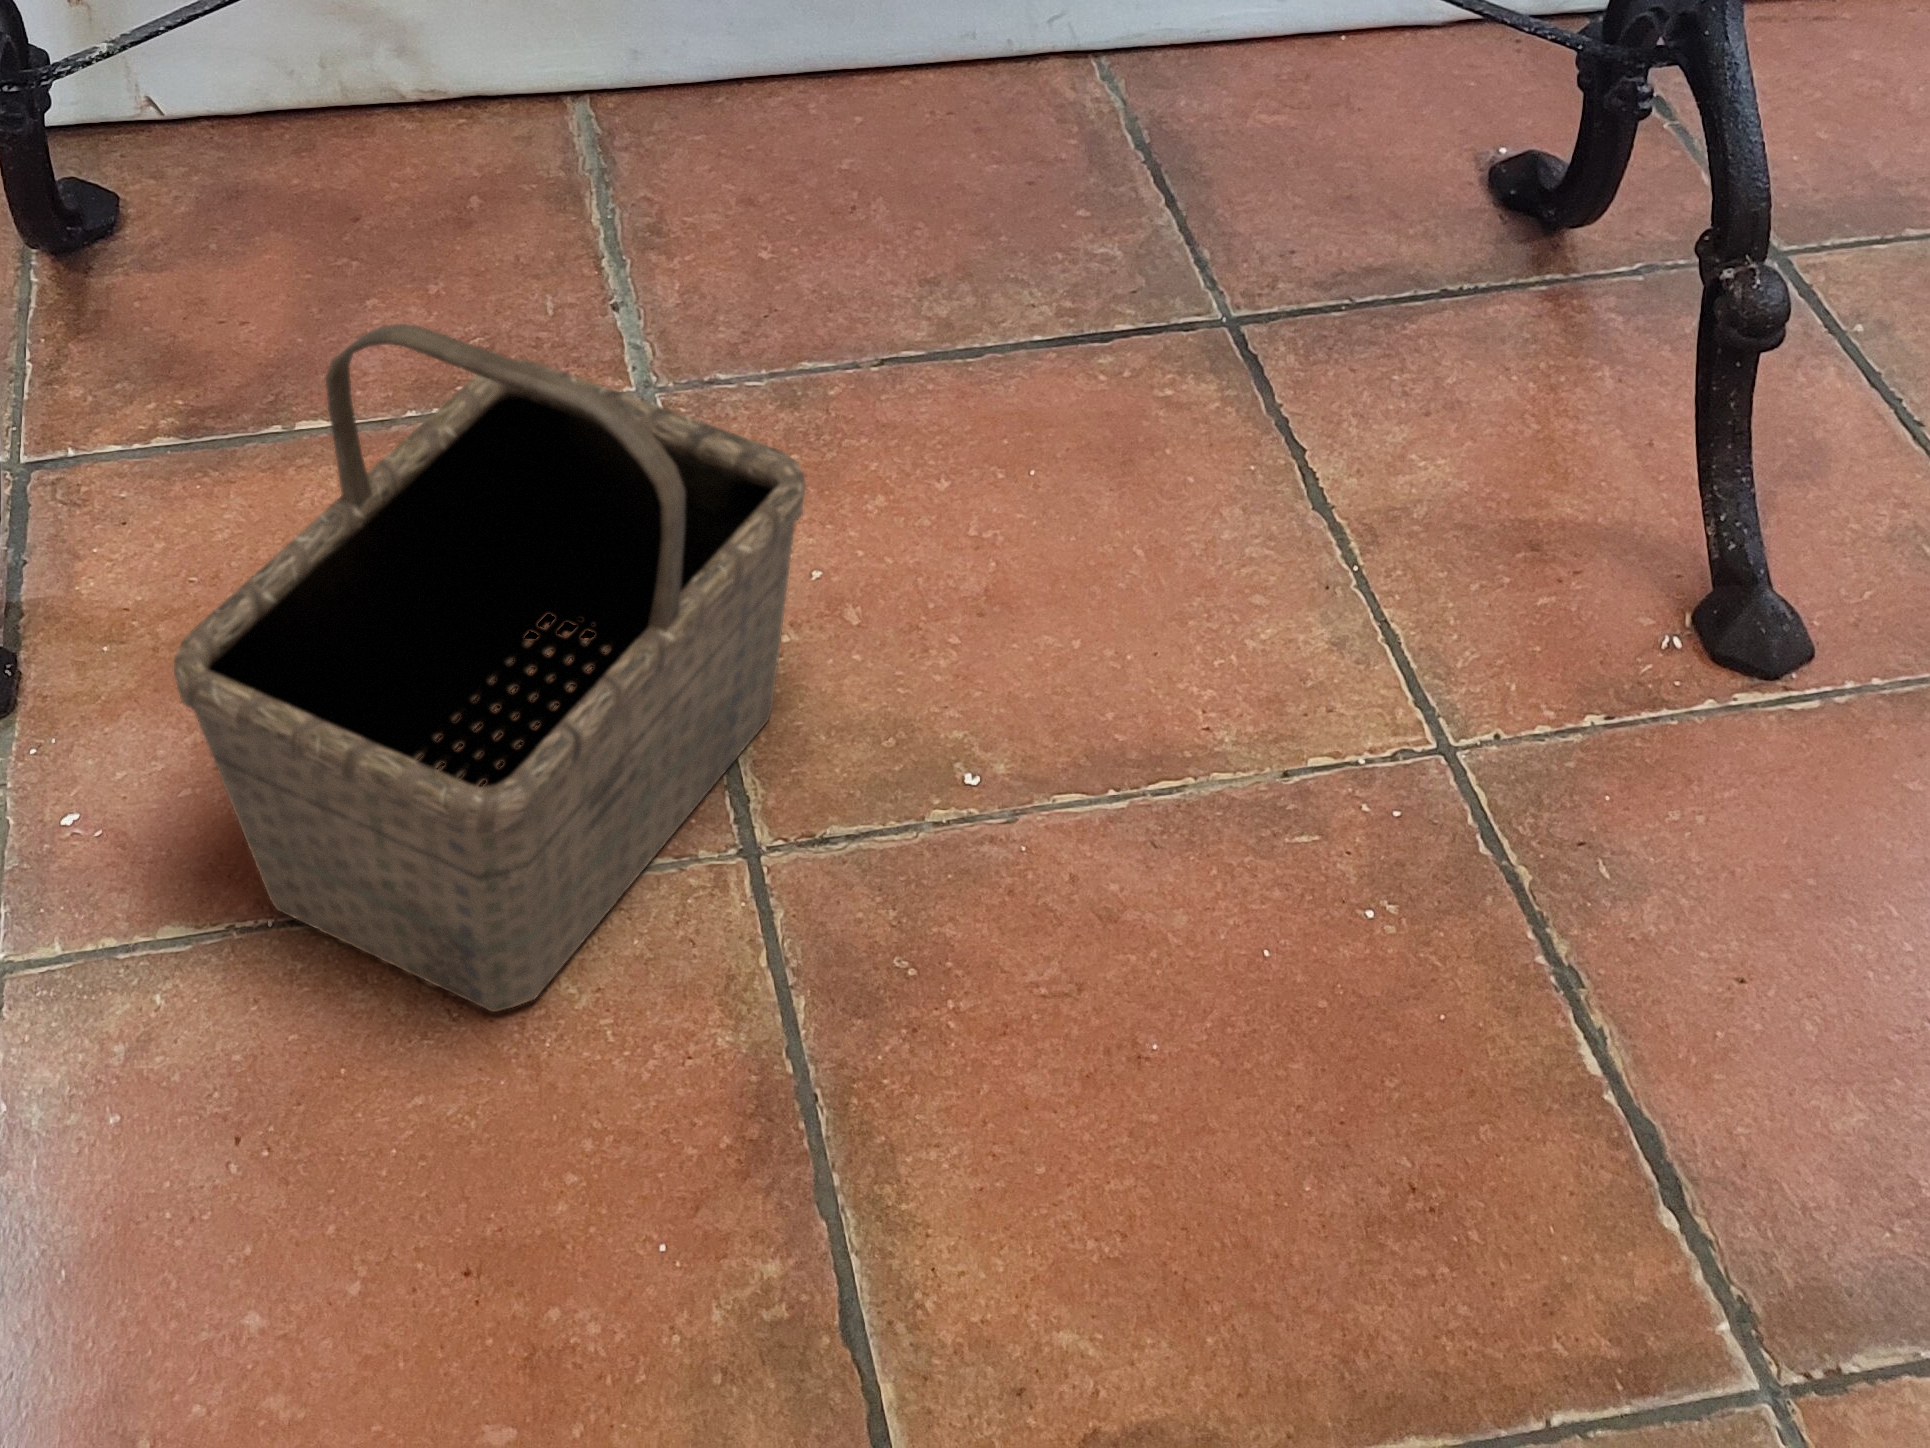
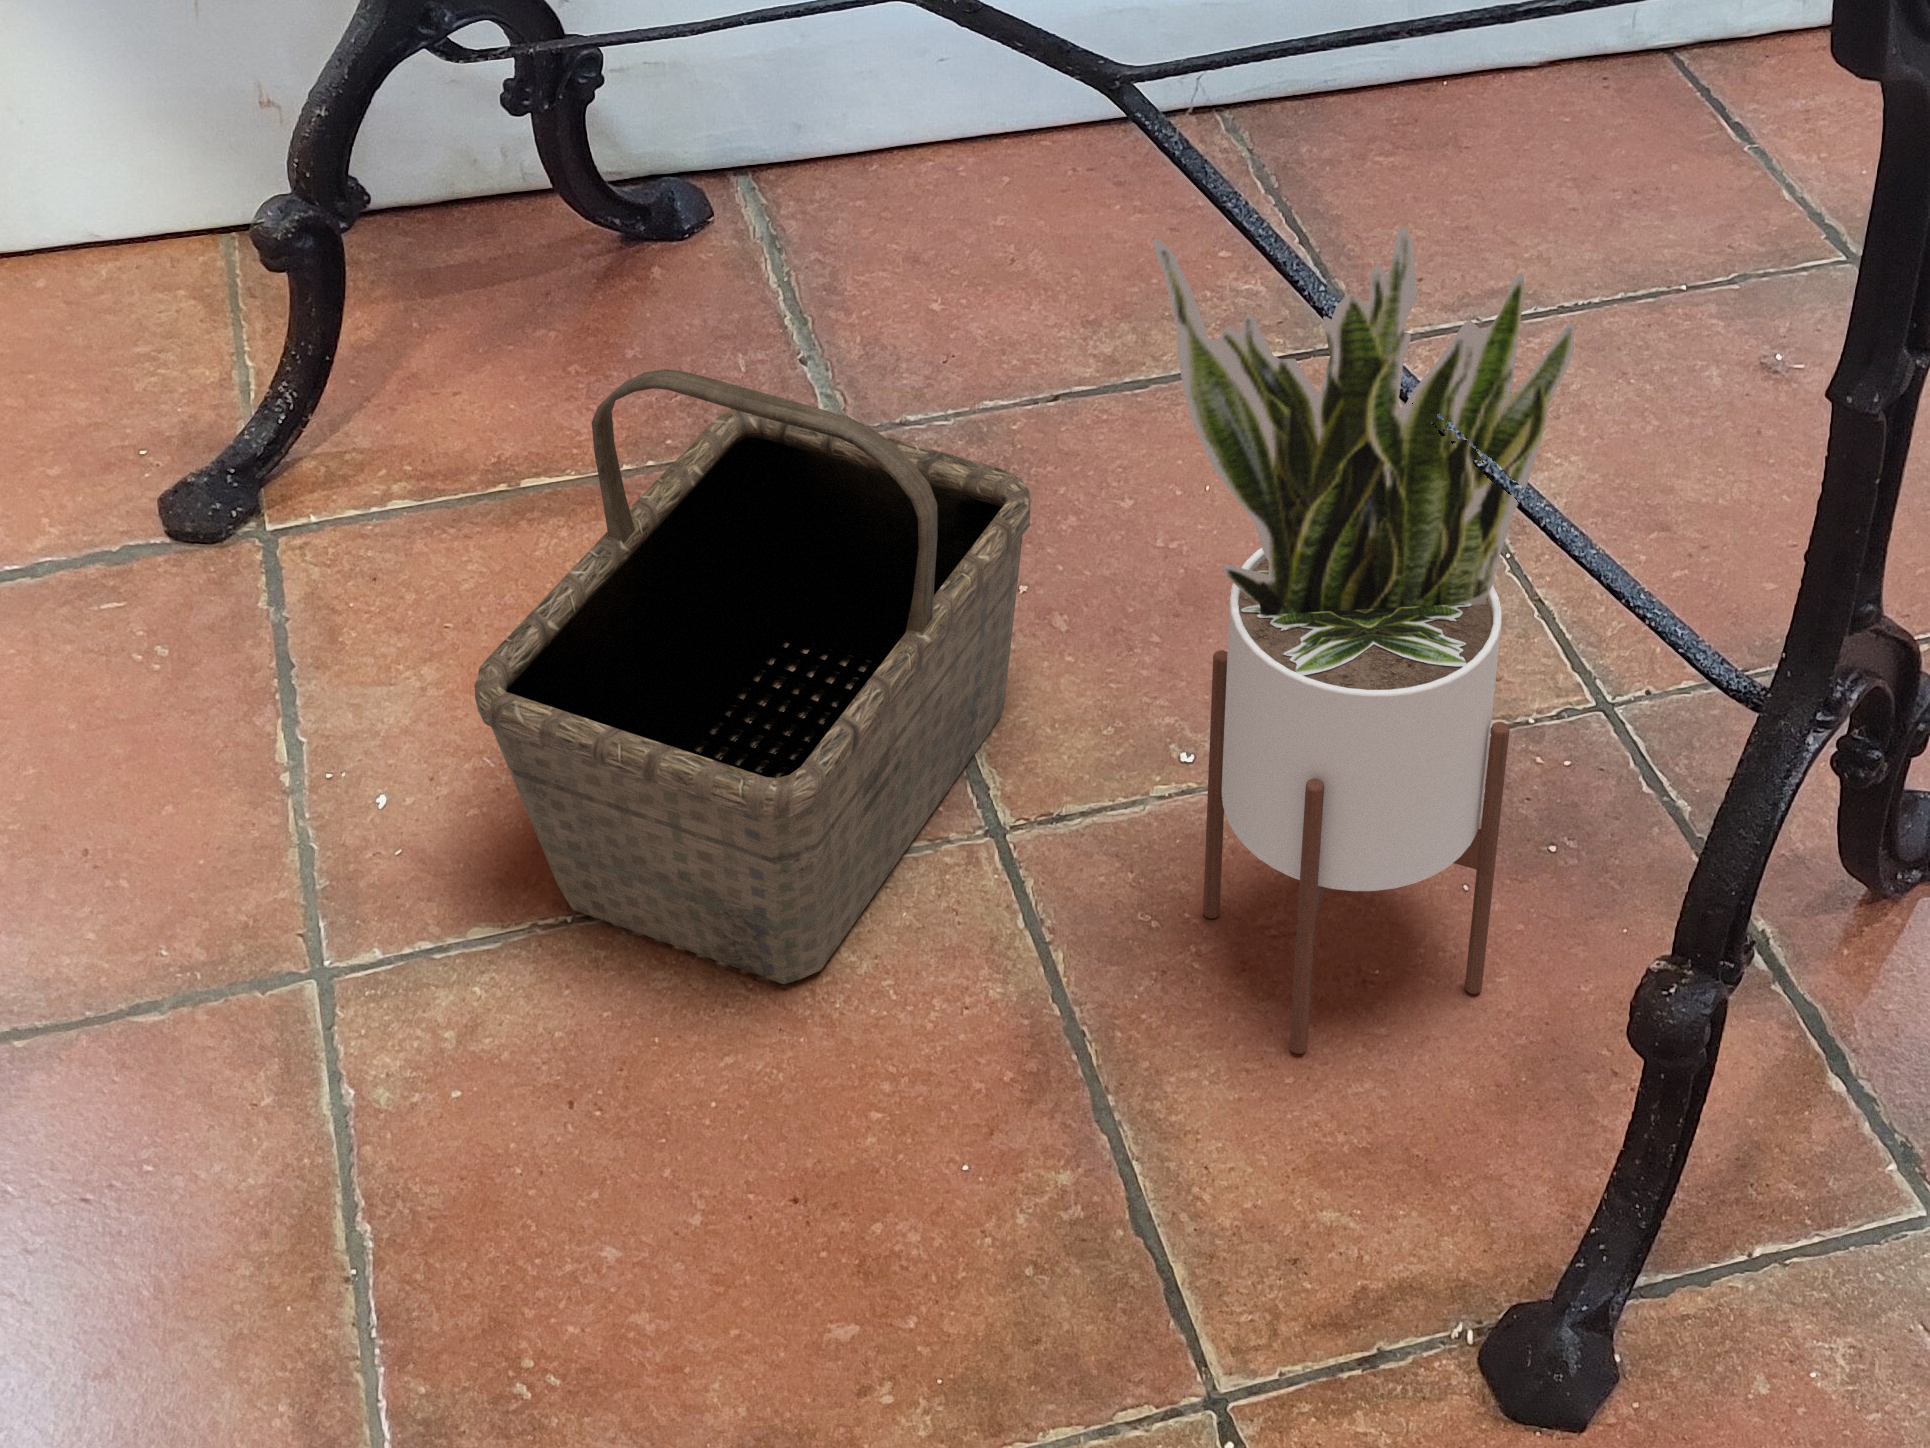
potted plant: none [903,217,1380,1136] -> present [1154,228,1574,1054]

